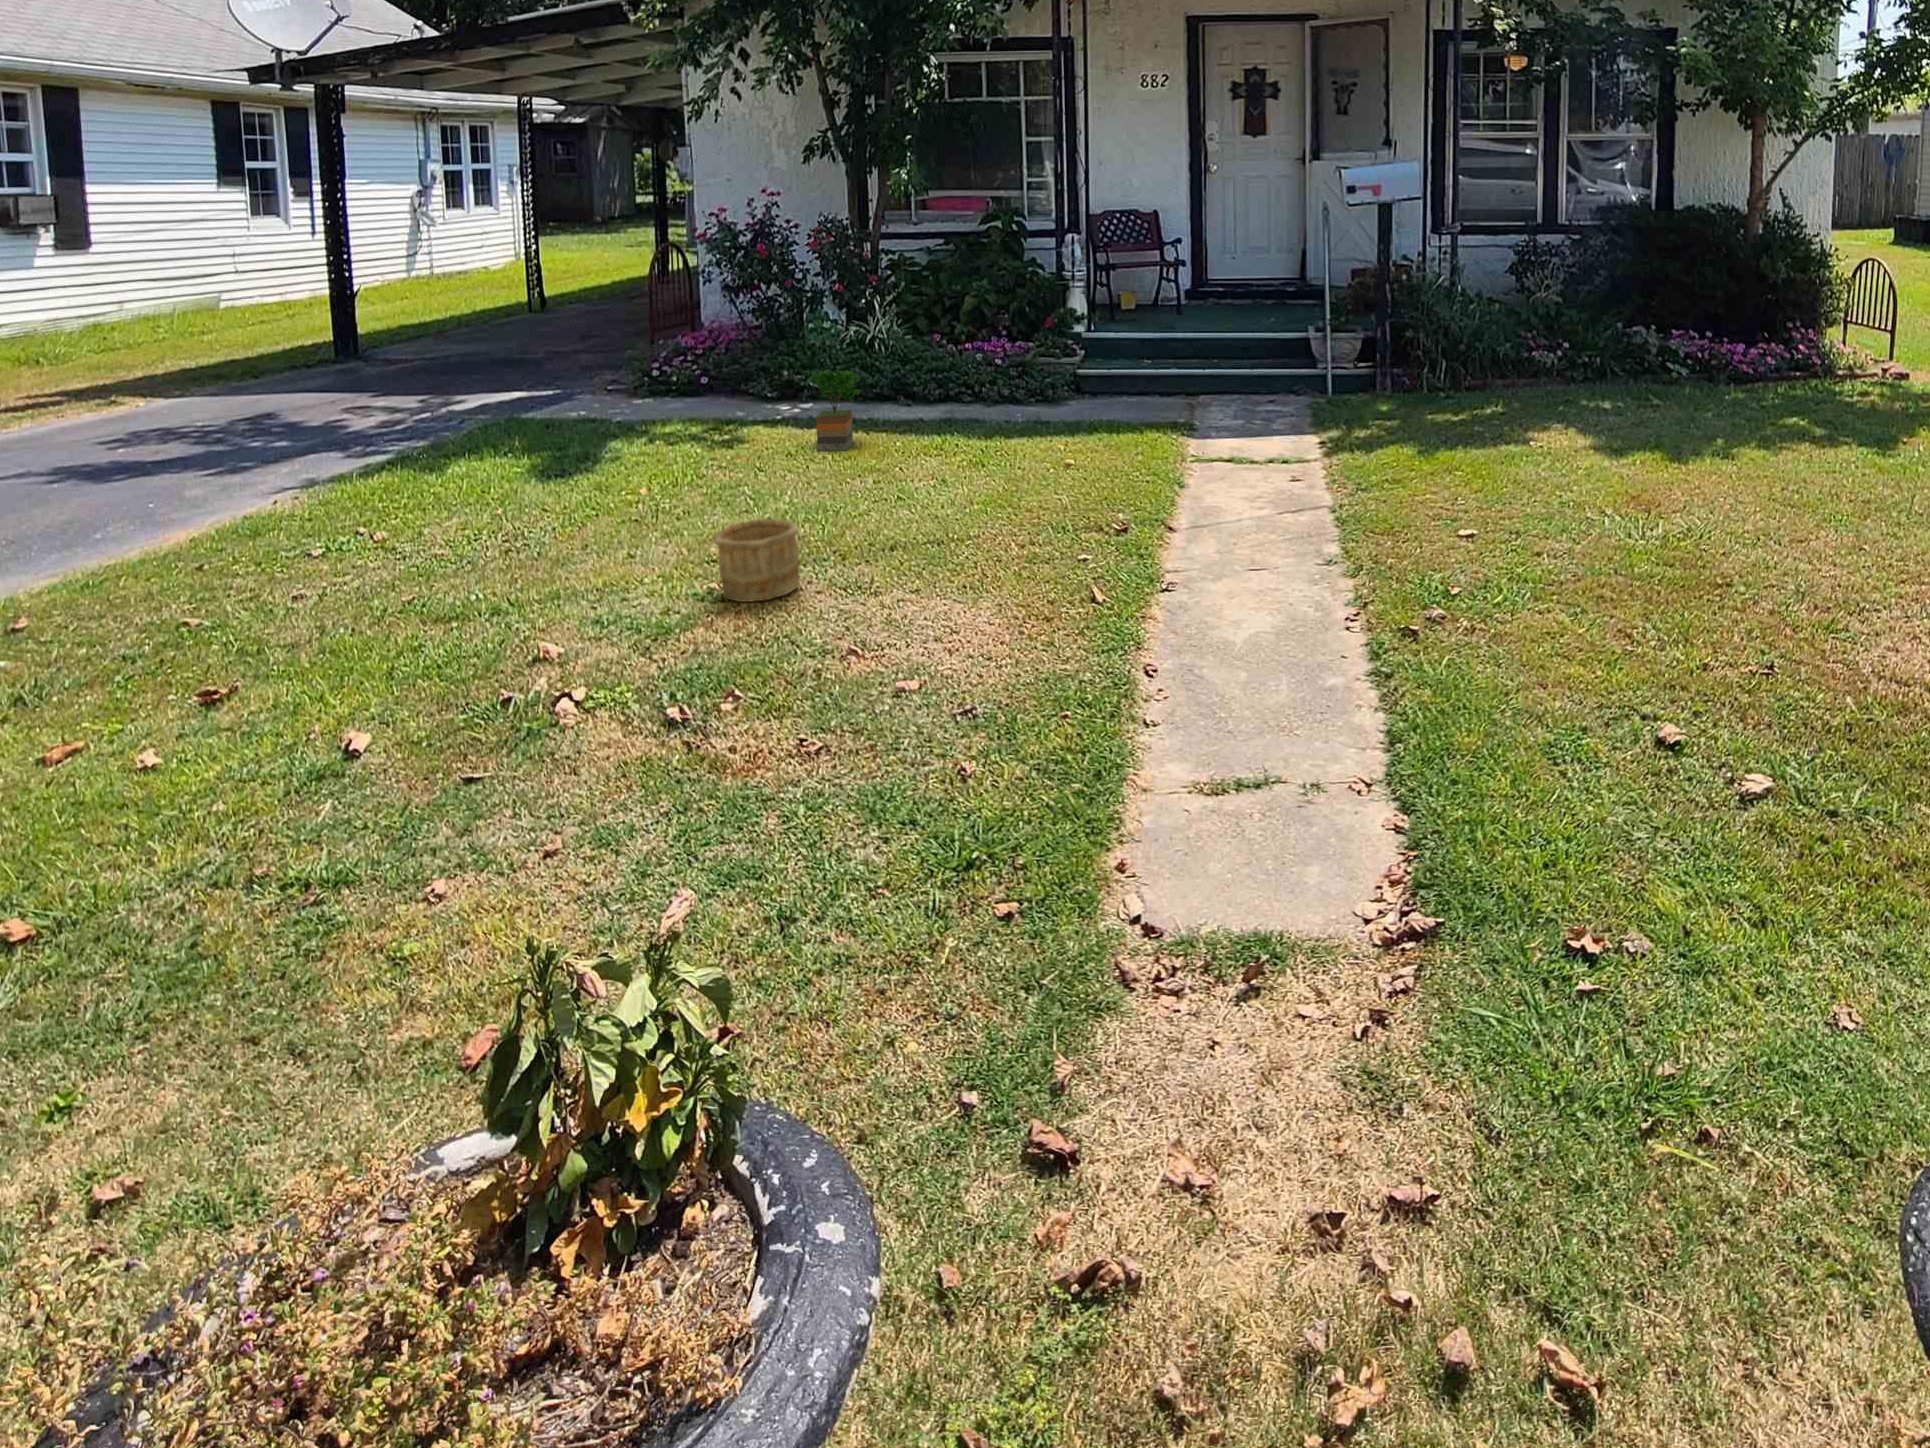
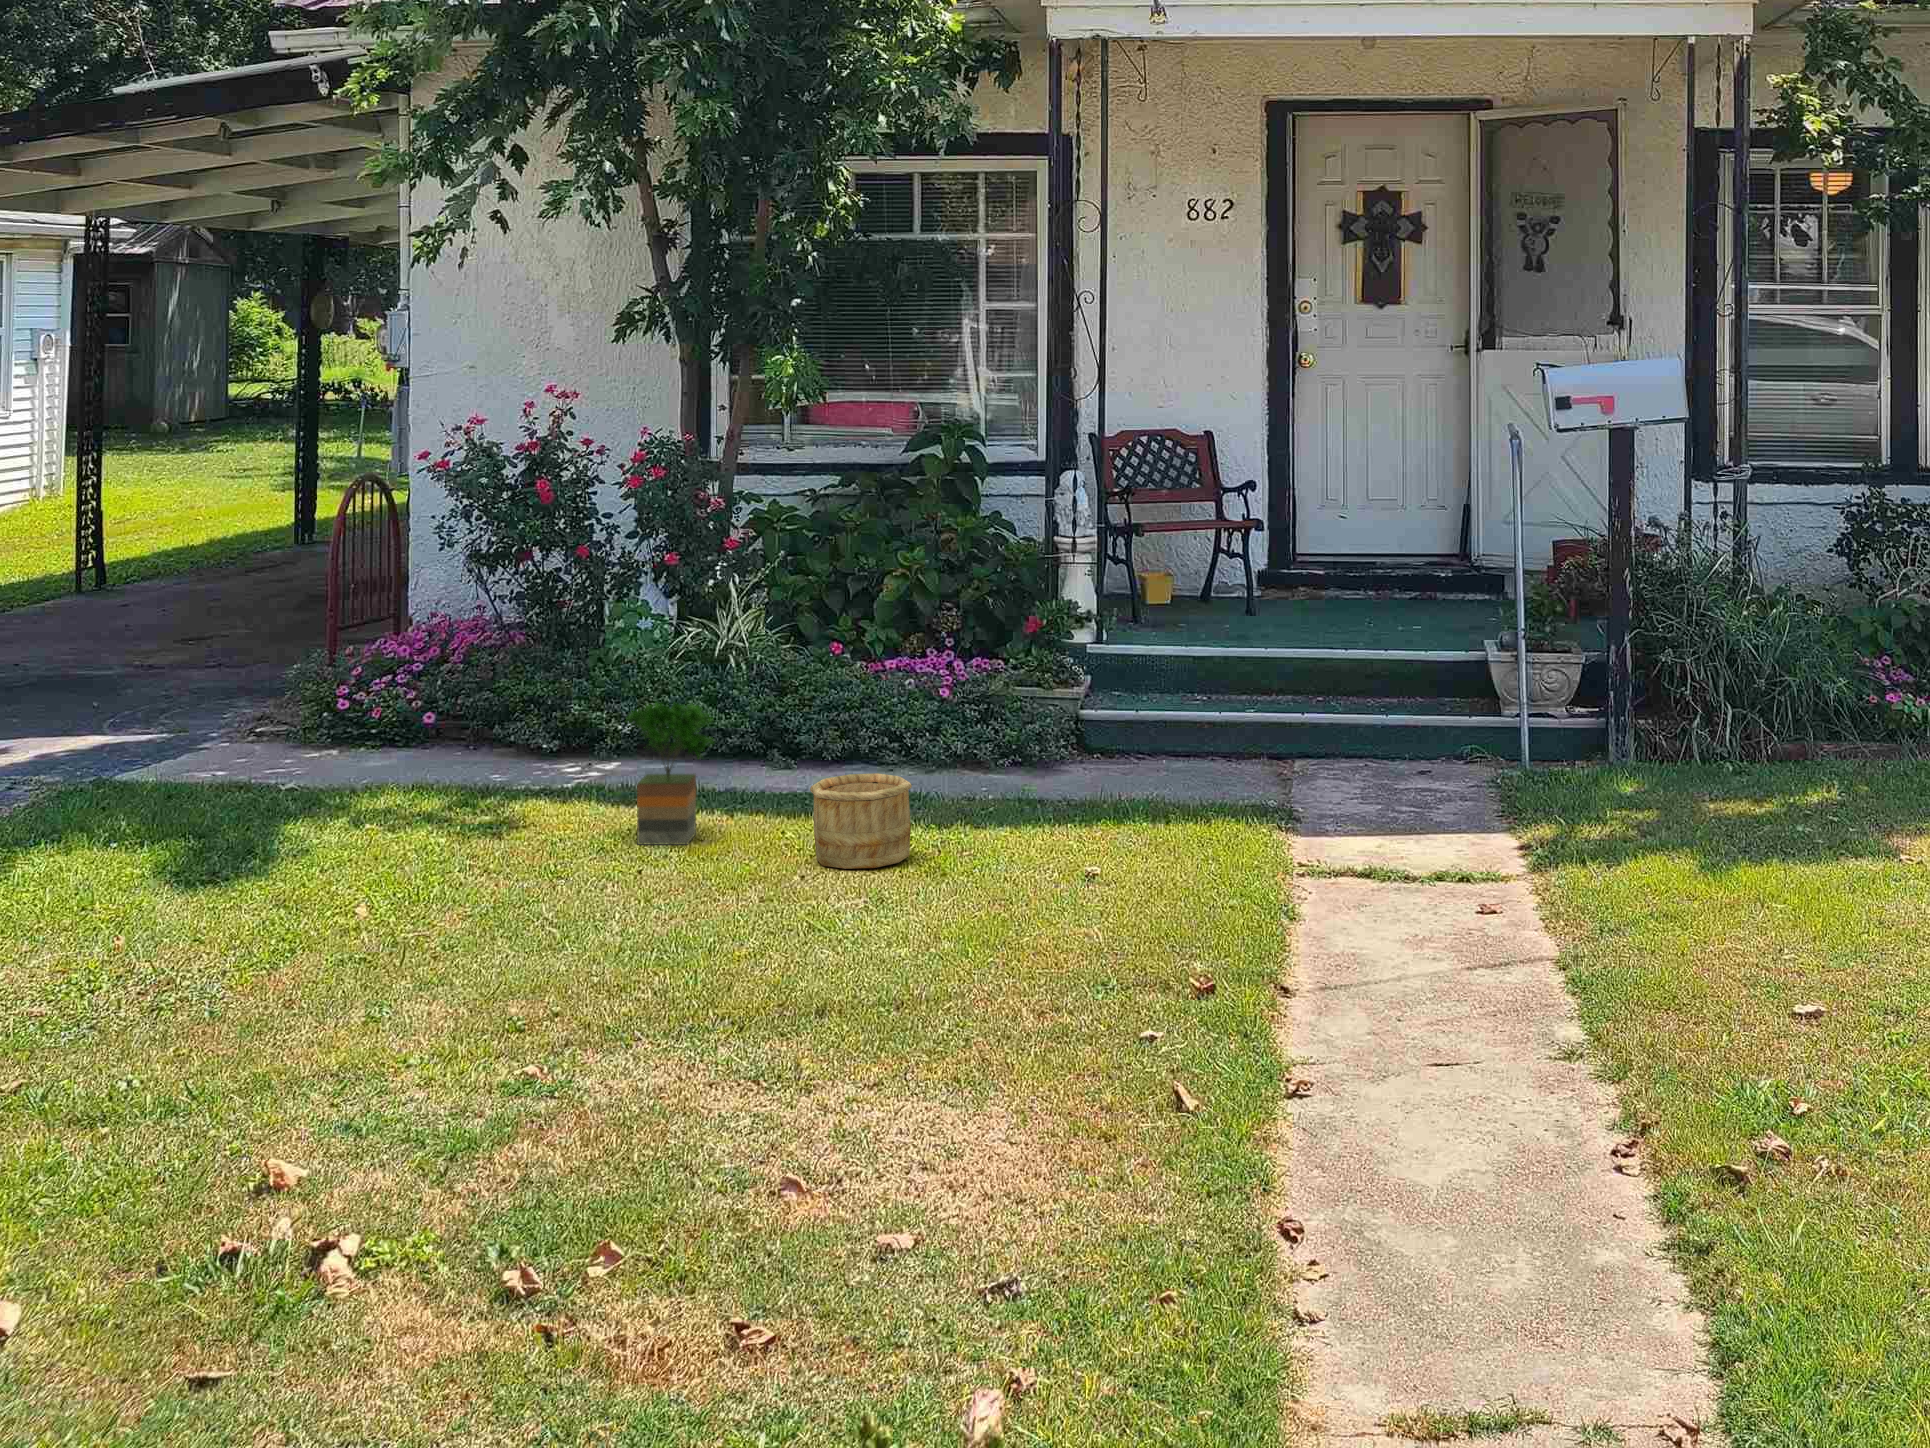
wooden bucket: present [714,518,800,602] -> present [810,773,912,869]

